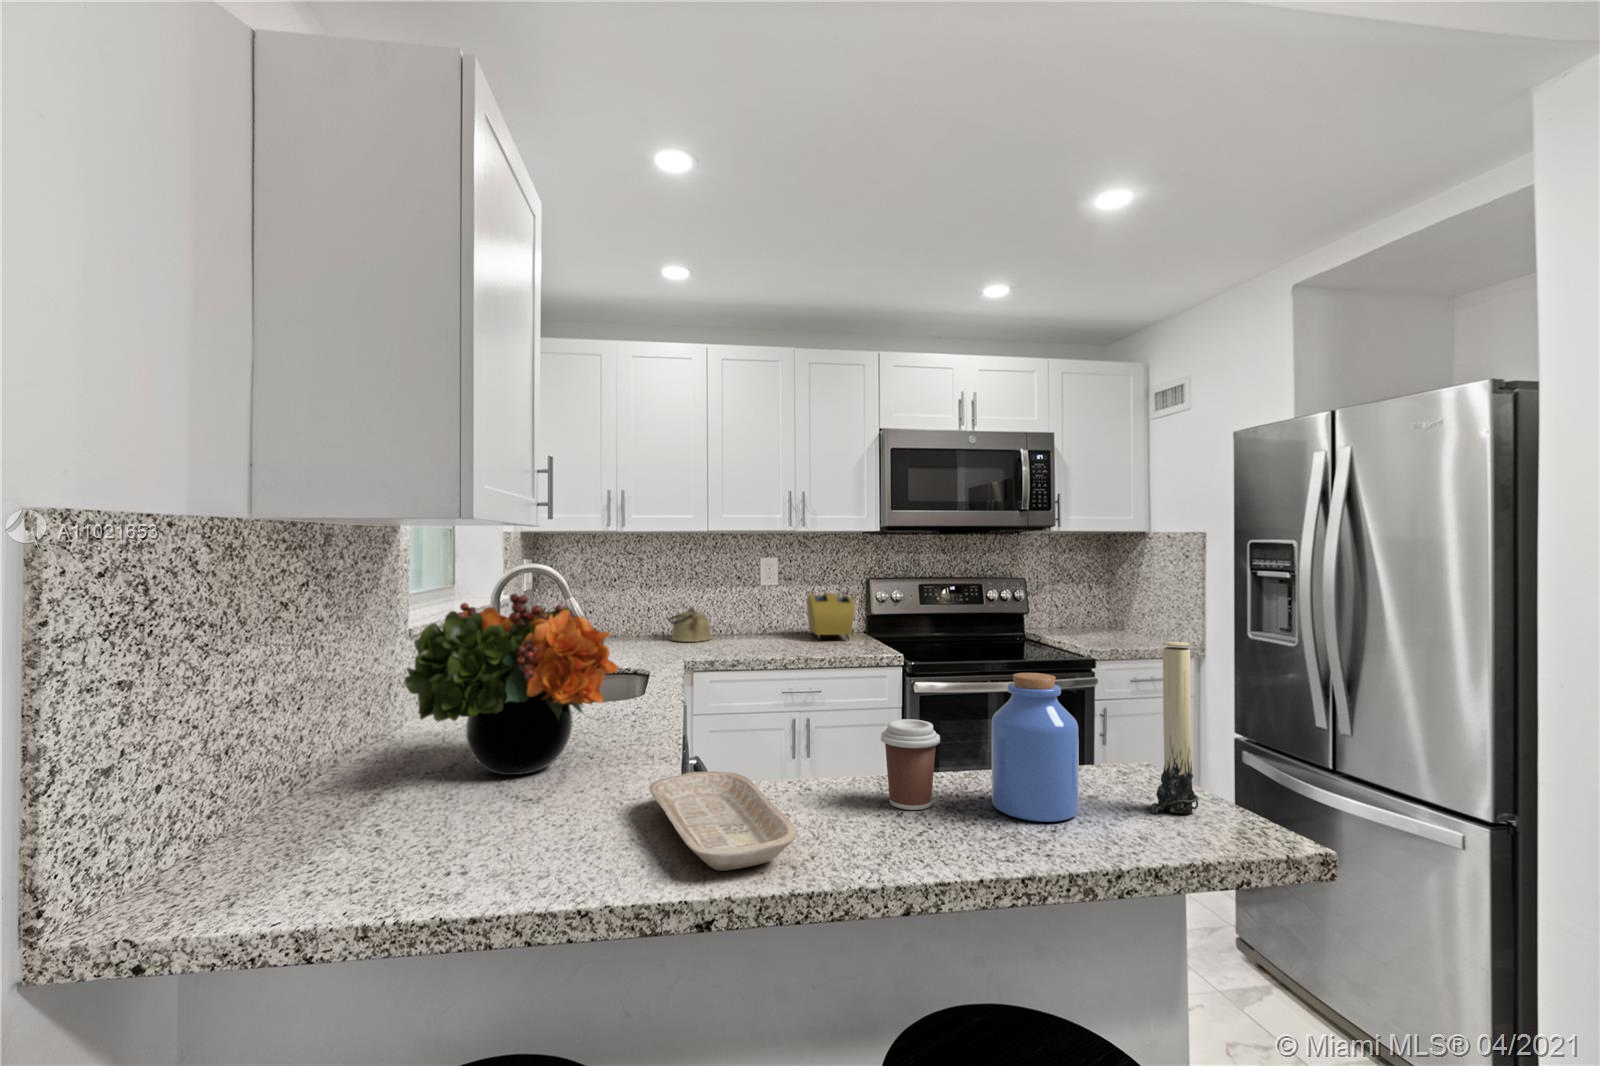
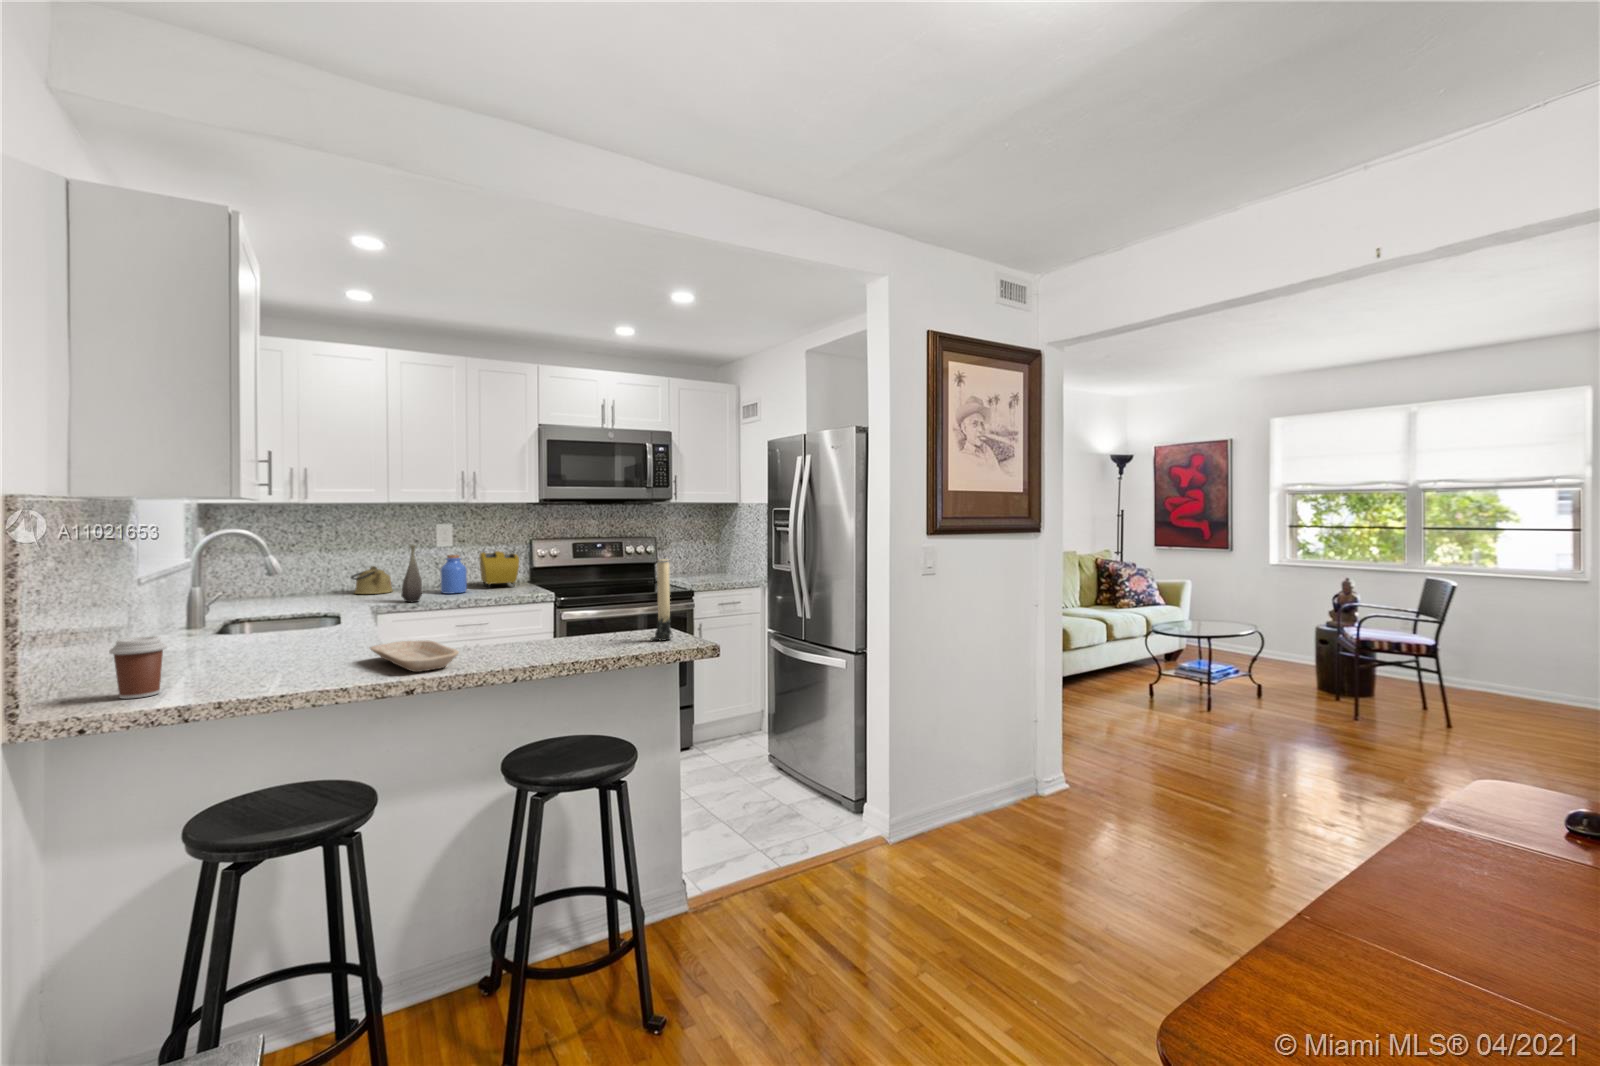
bottle: none [718,584,742,658] -> present [401,545,422,602]
flower arrangement: present [404,594,618,775] -> none [179,545,340,659]
jar: present [991,673,1079,822] -> present [441,555,467,594]
coffee cup: present [881,719,940,810] -> present [109,636,167,699]

